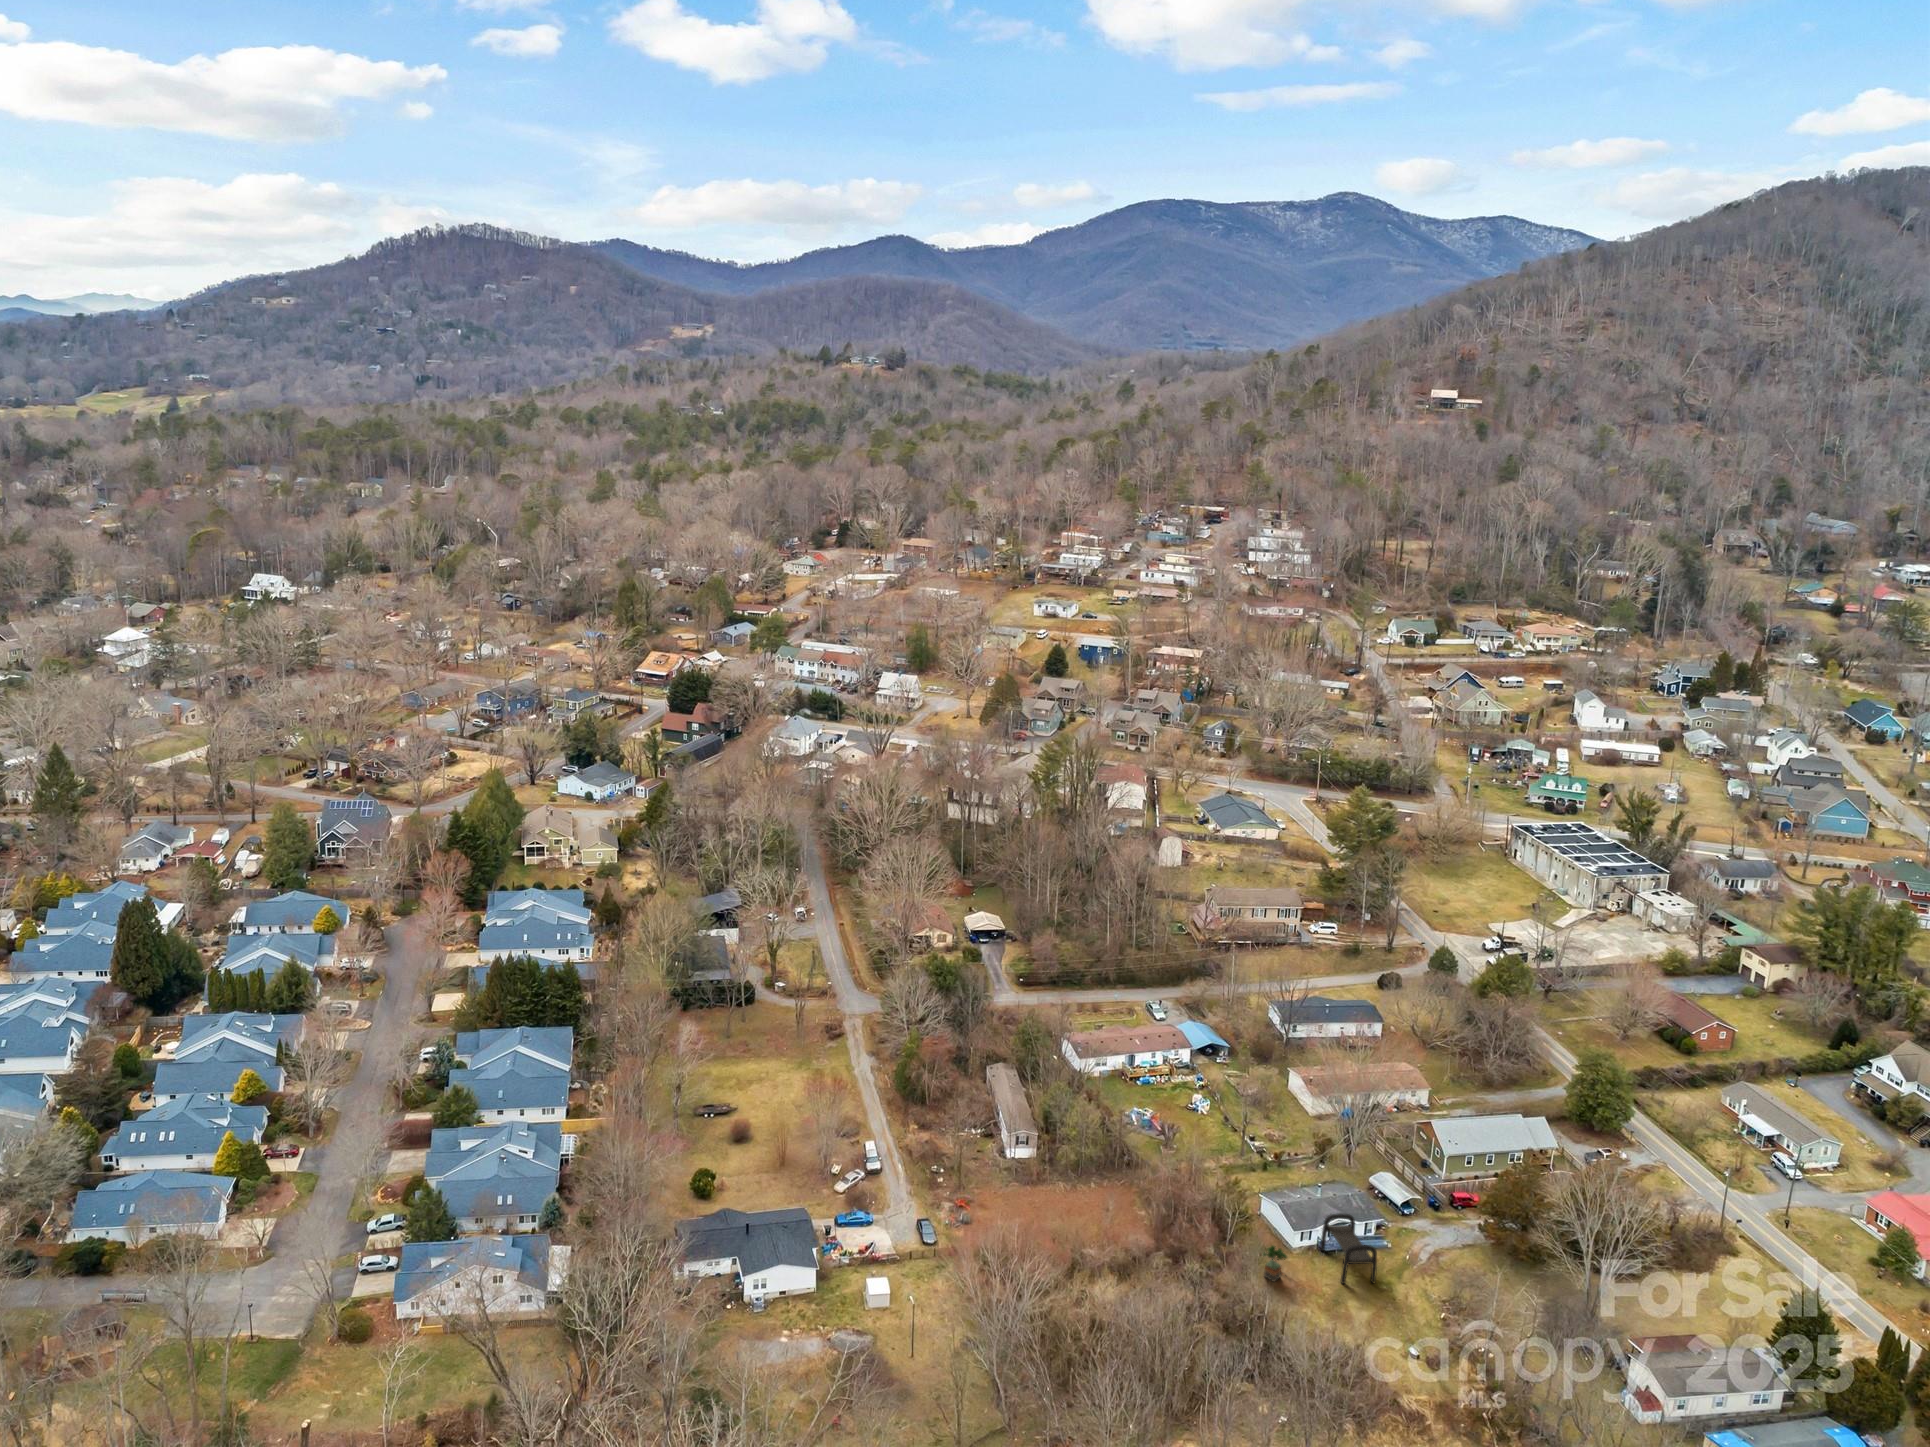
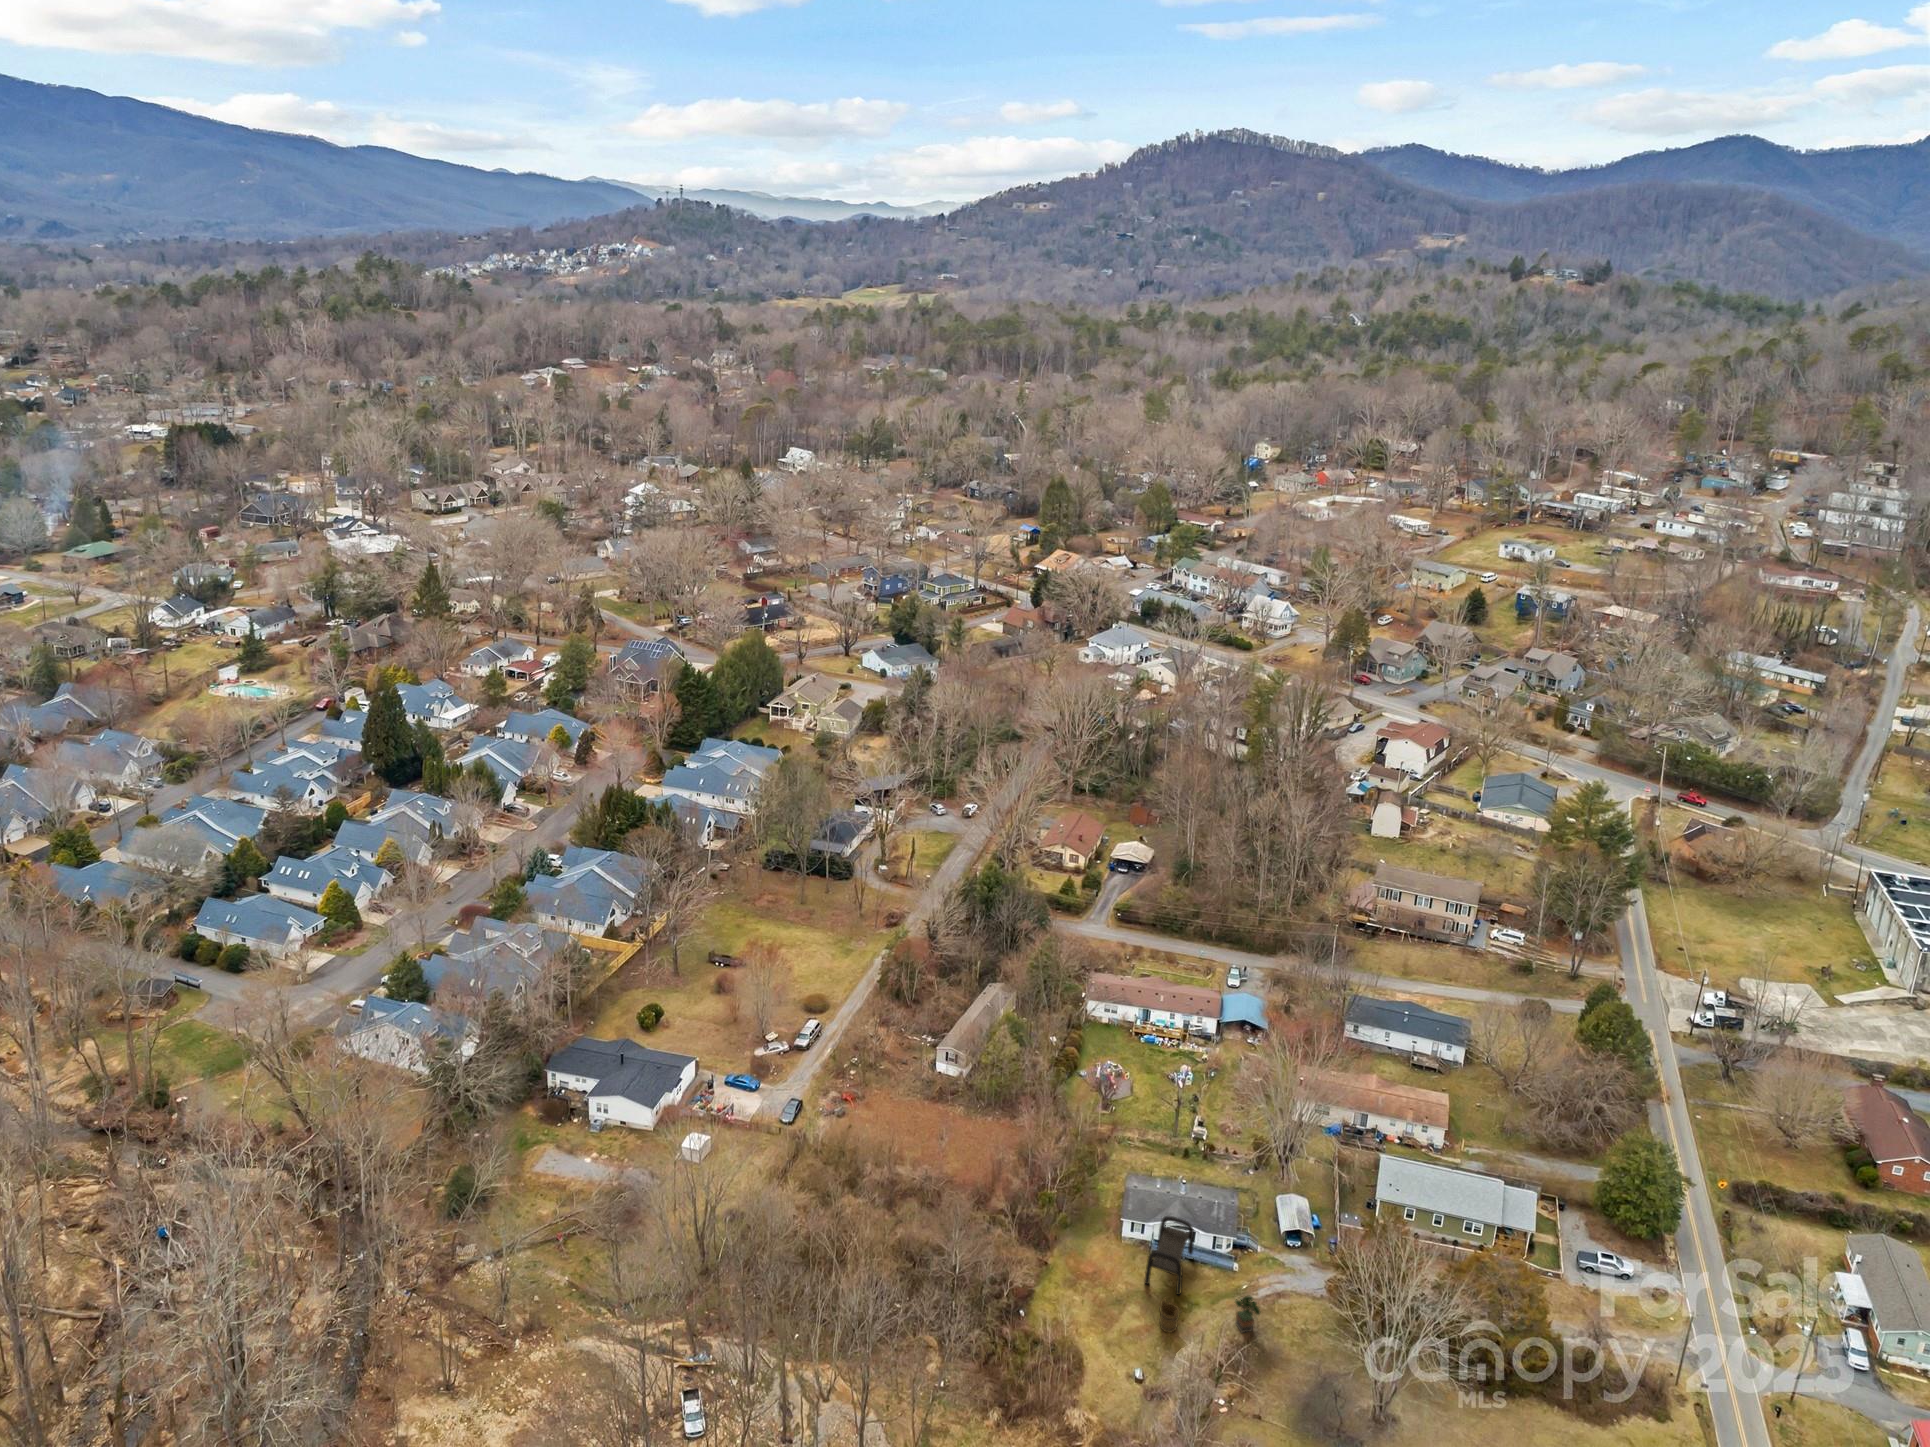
potted tree: present [1263,1246,1287,1281] -> present [1235,1296,1261,1333]
bucket: none [1383,1284,1405,1317] -> present [1160,1299,1180,1333]

